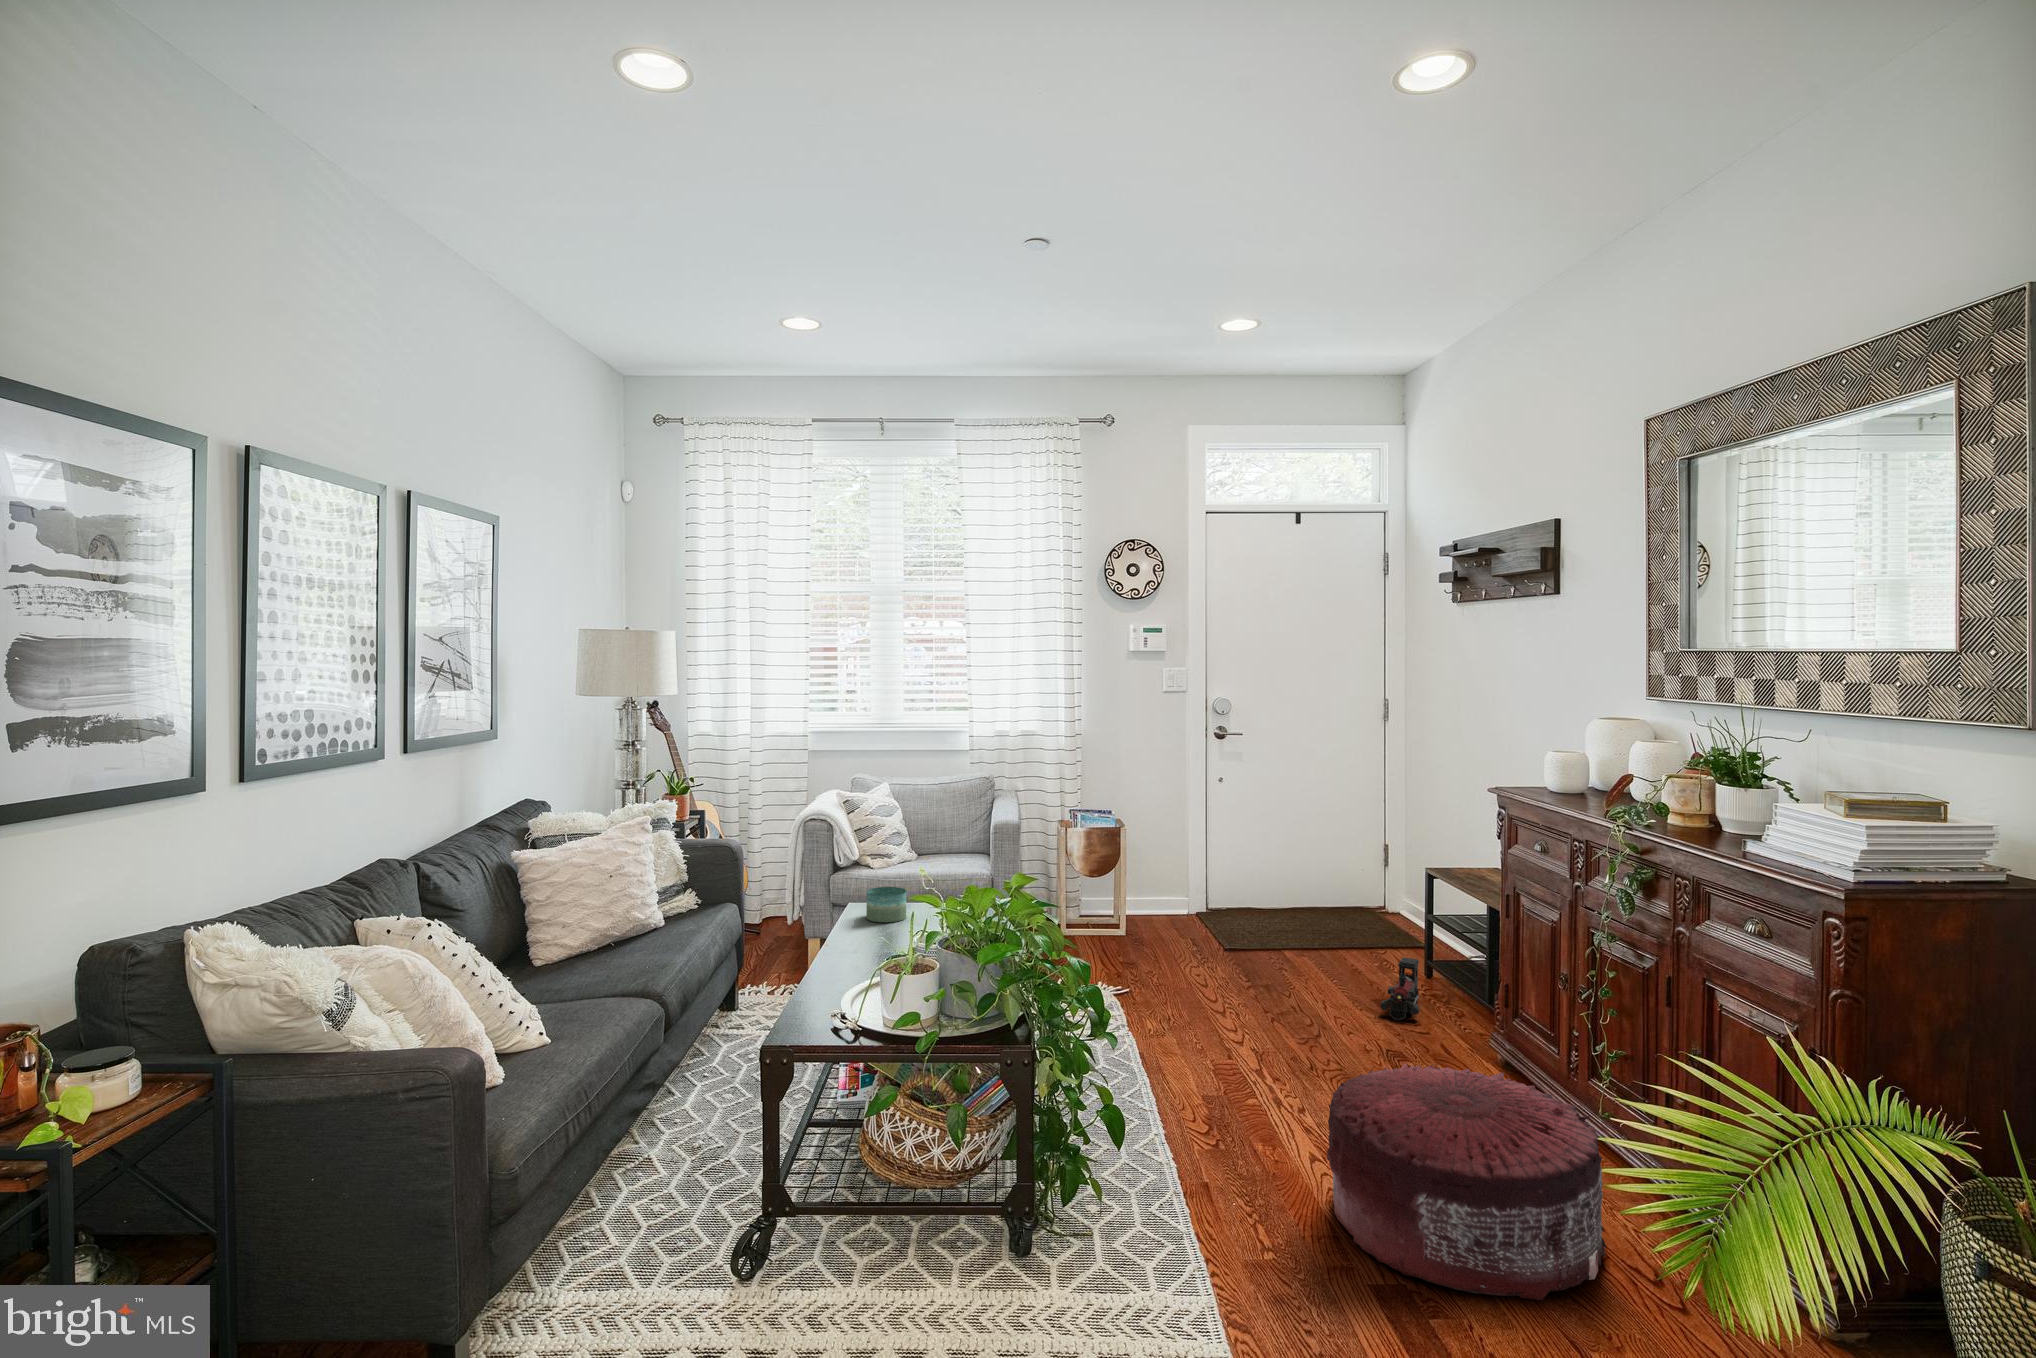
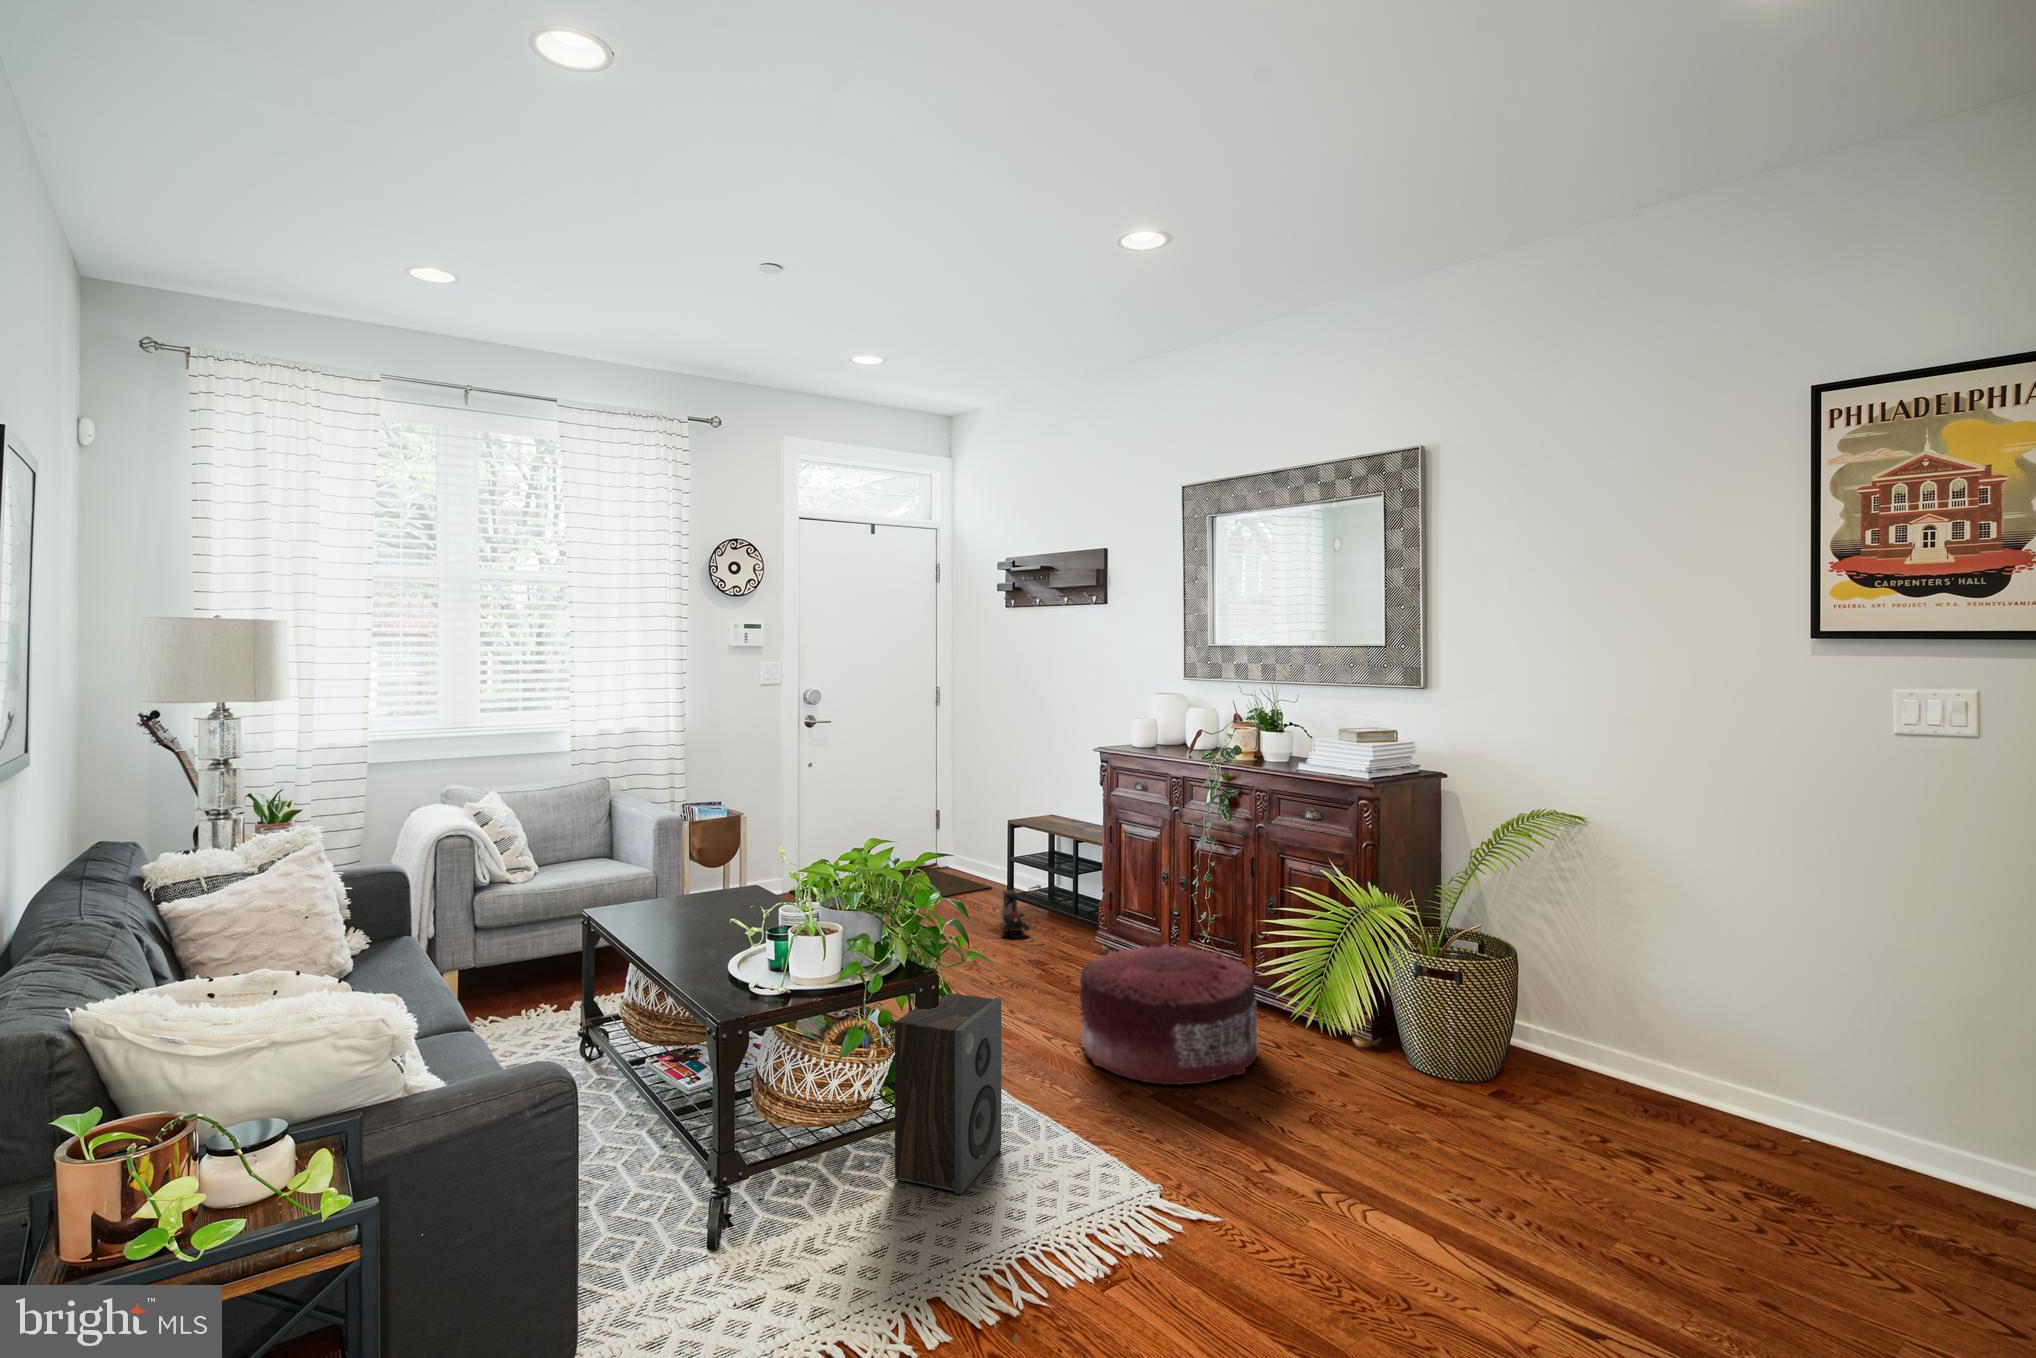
candle: present [866,887,906,922] -> none [632,883,674,918]
speaker: none [967,1066,1116,1322] -> present [895,993,1002,1194]

